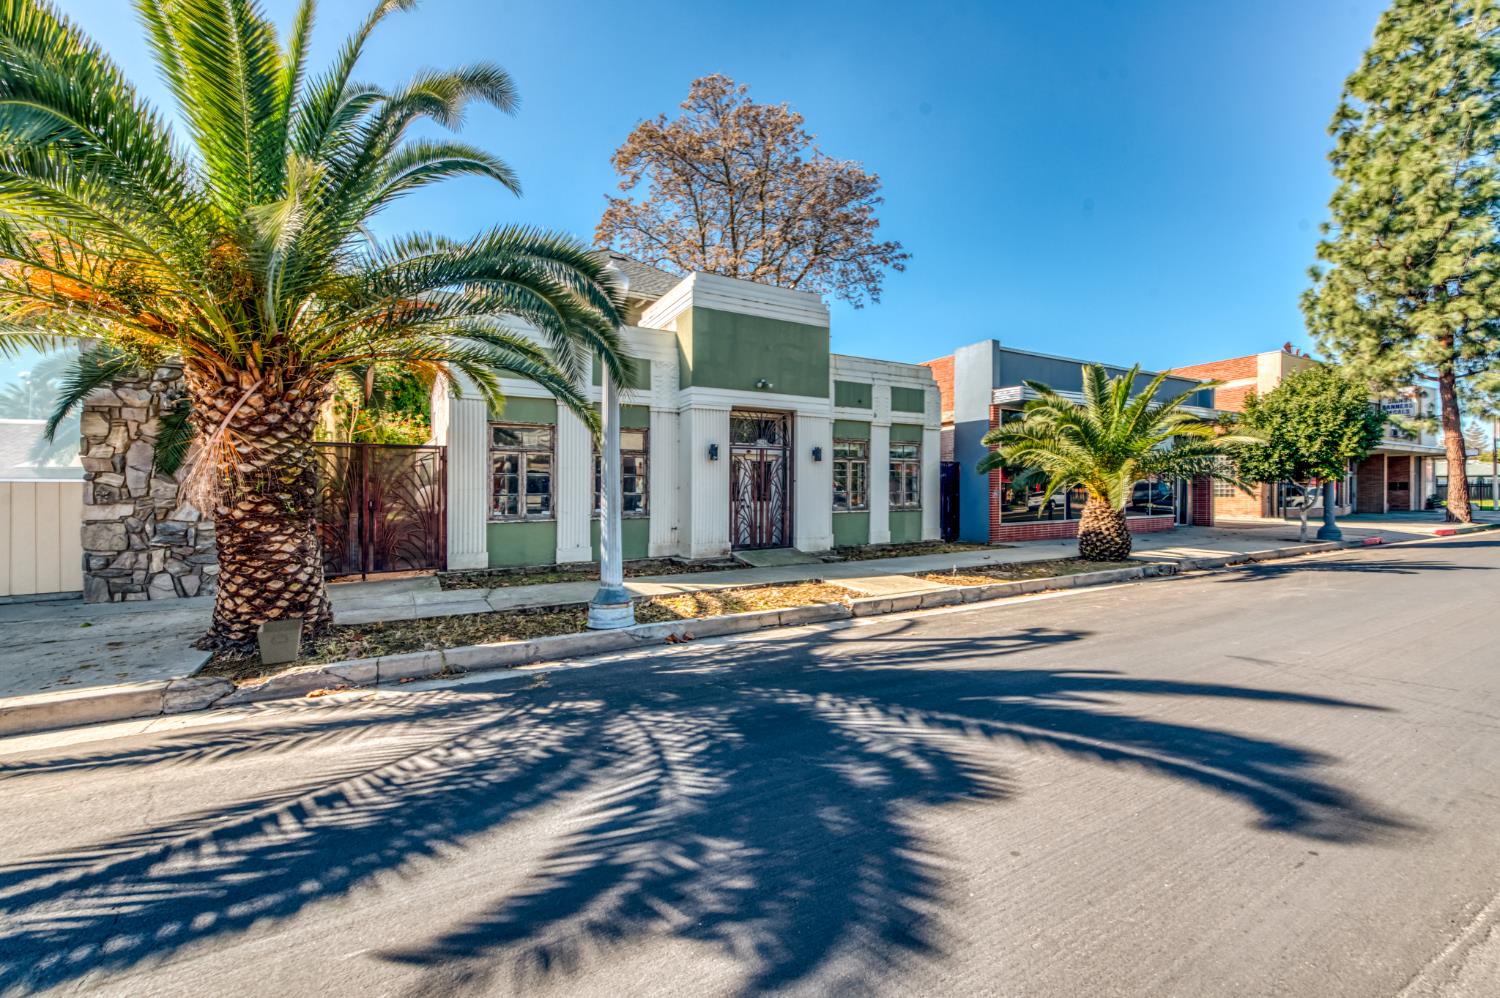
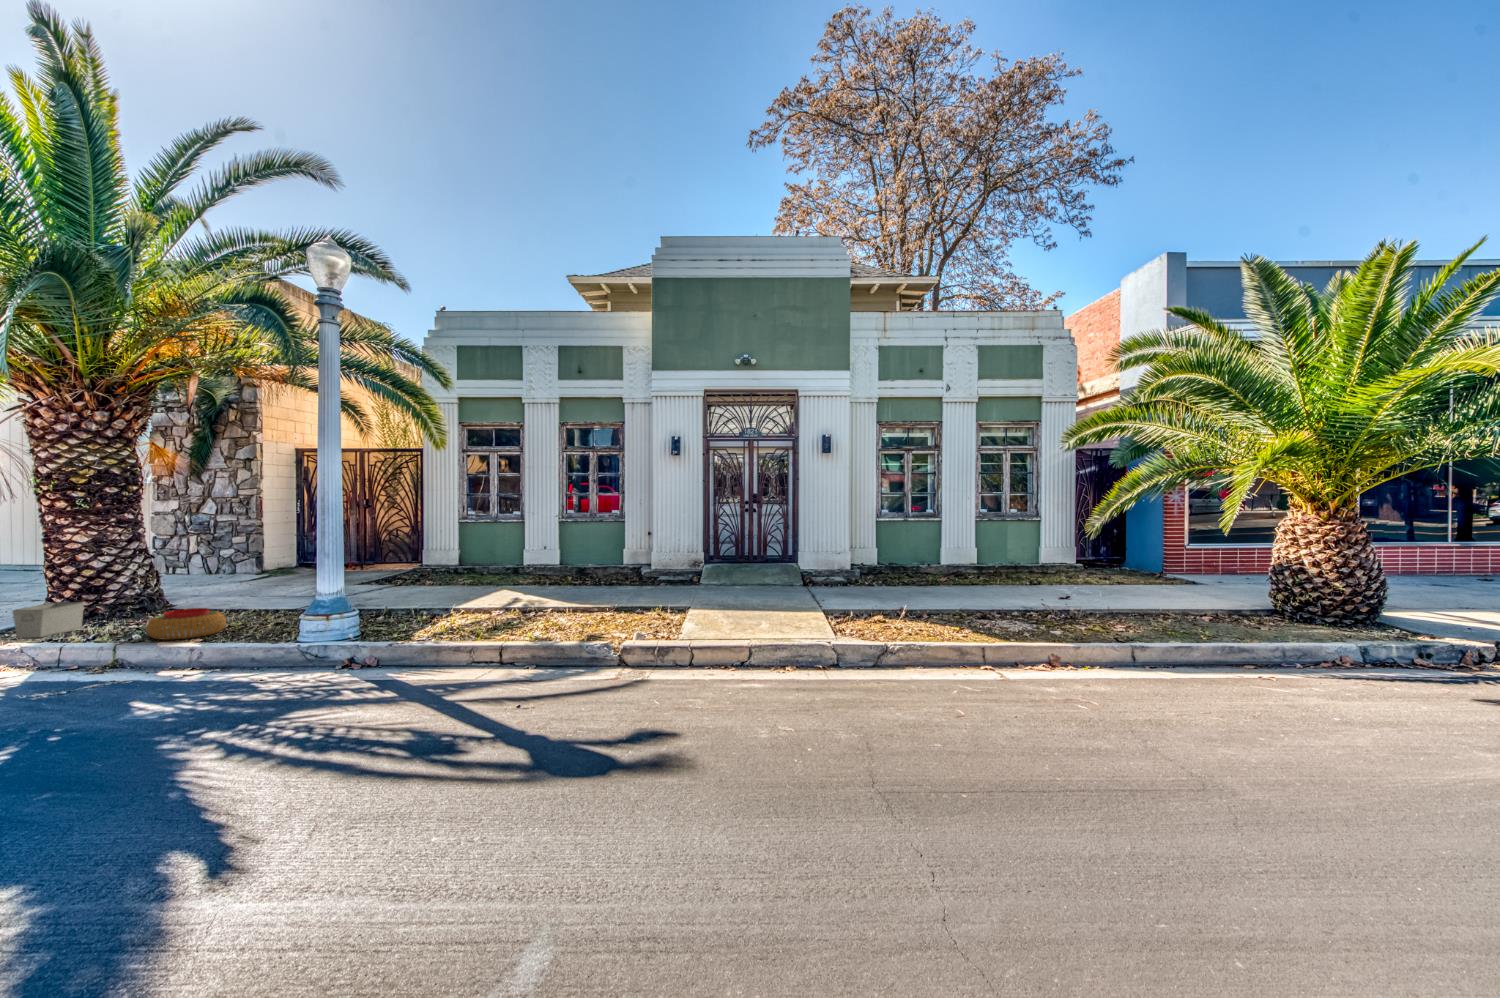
pouf: none [433,610,504,644] -> present [146,608,226,640]

